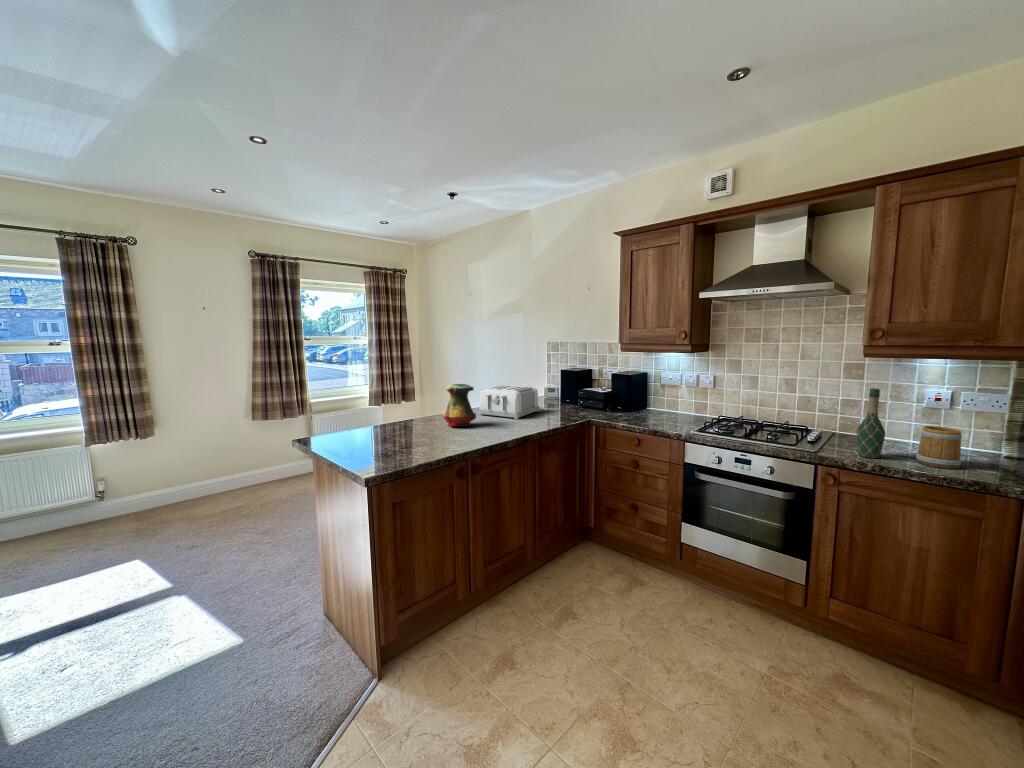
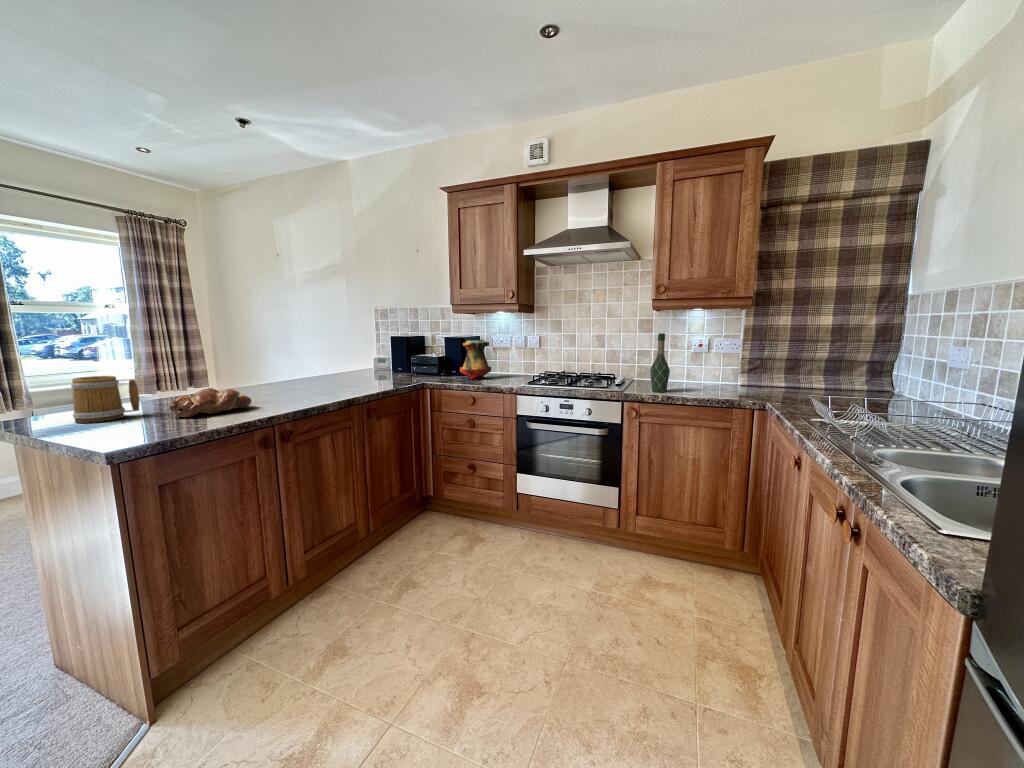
vase: present [442,384,476,427] -> present [460,340,491,379]
toaster: present [479,385,539,419] -> none [291,351,367,386]
bread loaf: none [399,426,452,450] -> present [170,388,251,418]
mug: present [916,426,962,469] -> present [71,376,139,423]

